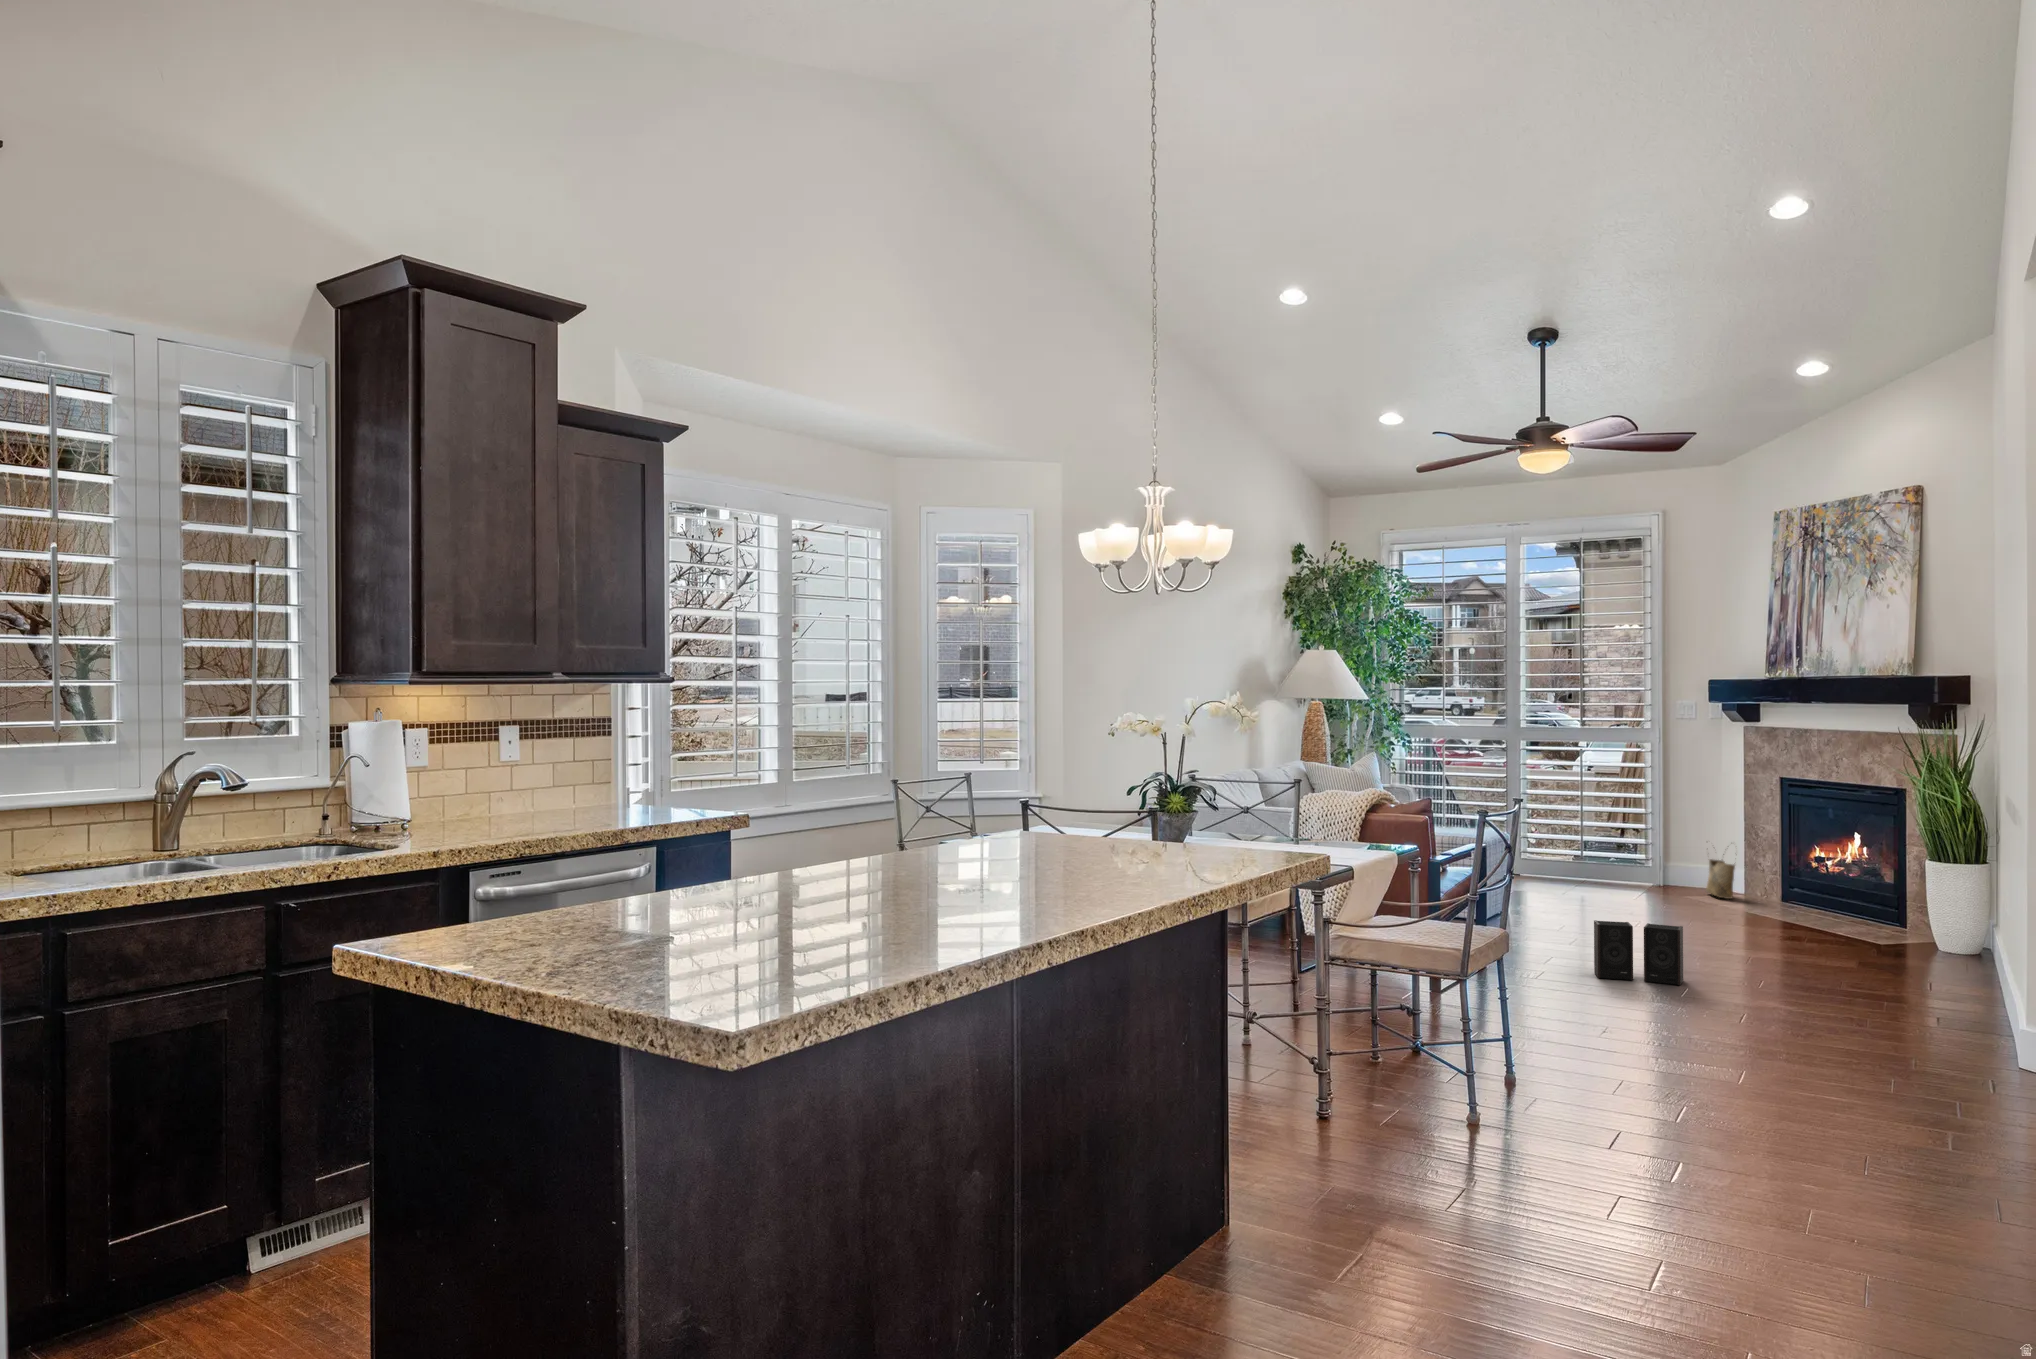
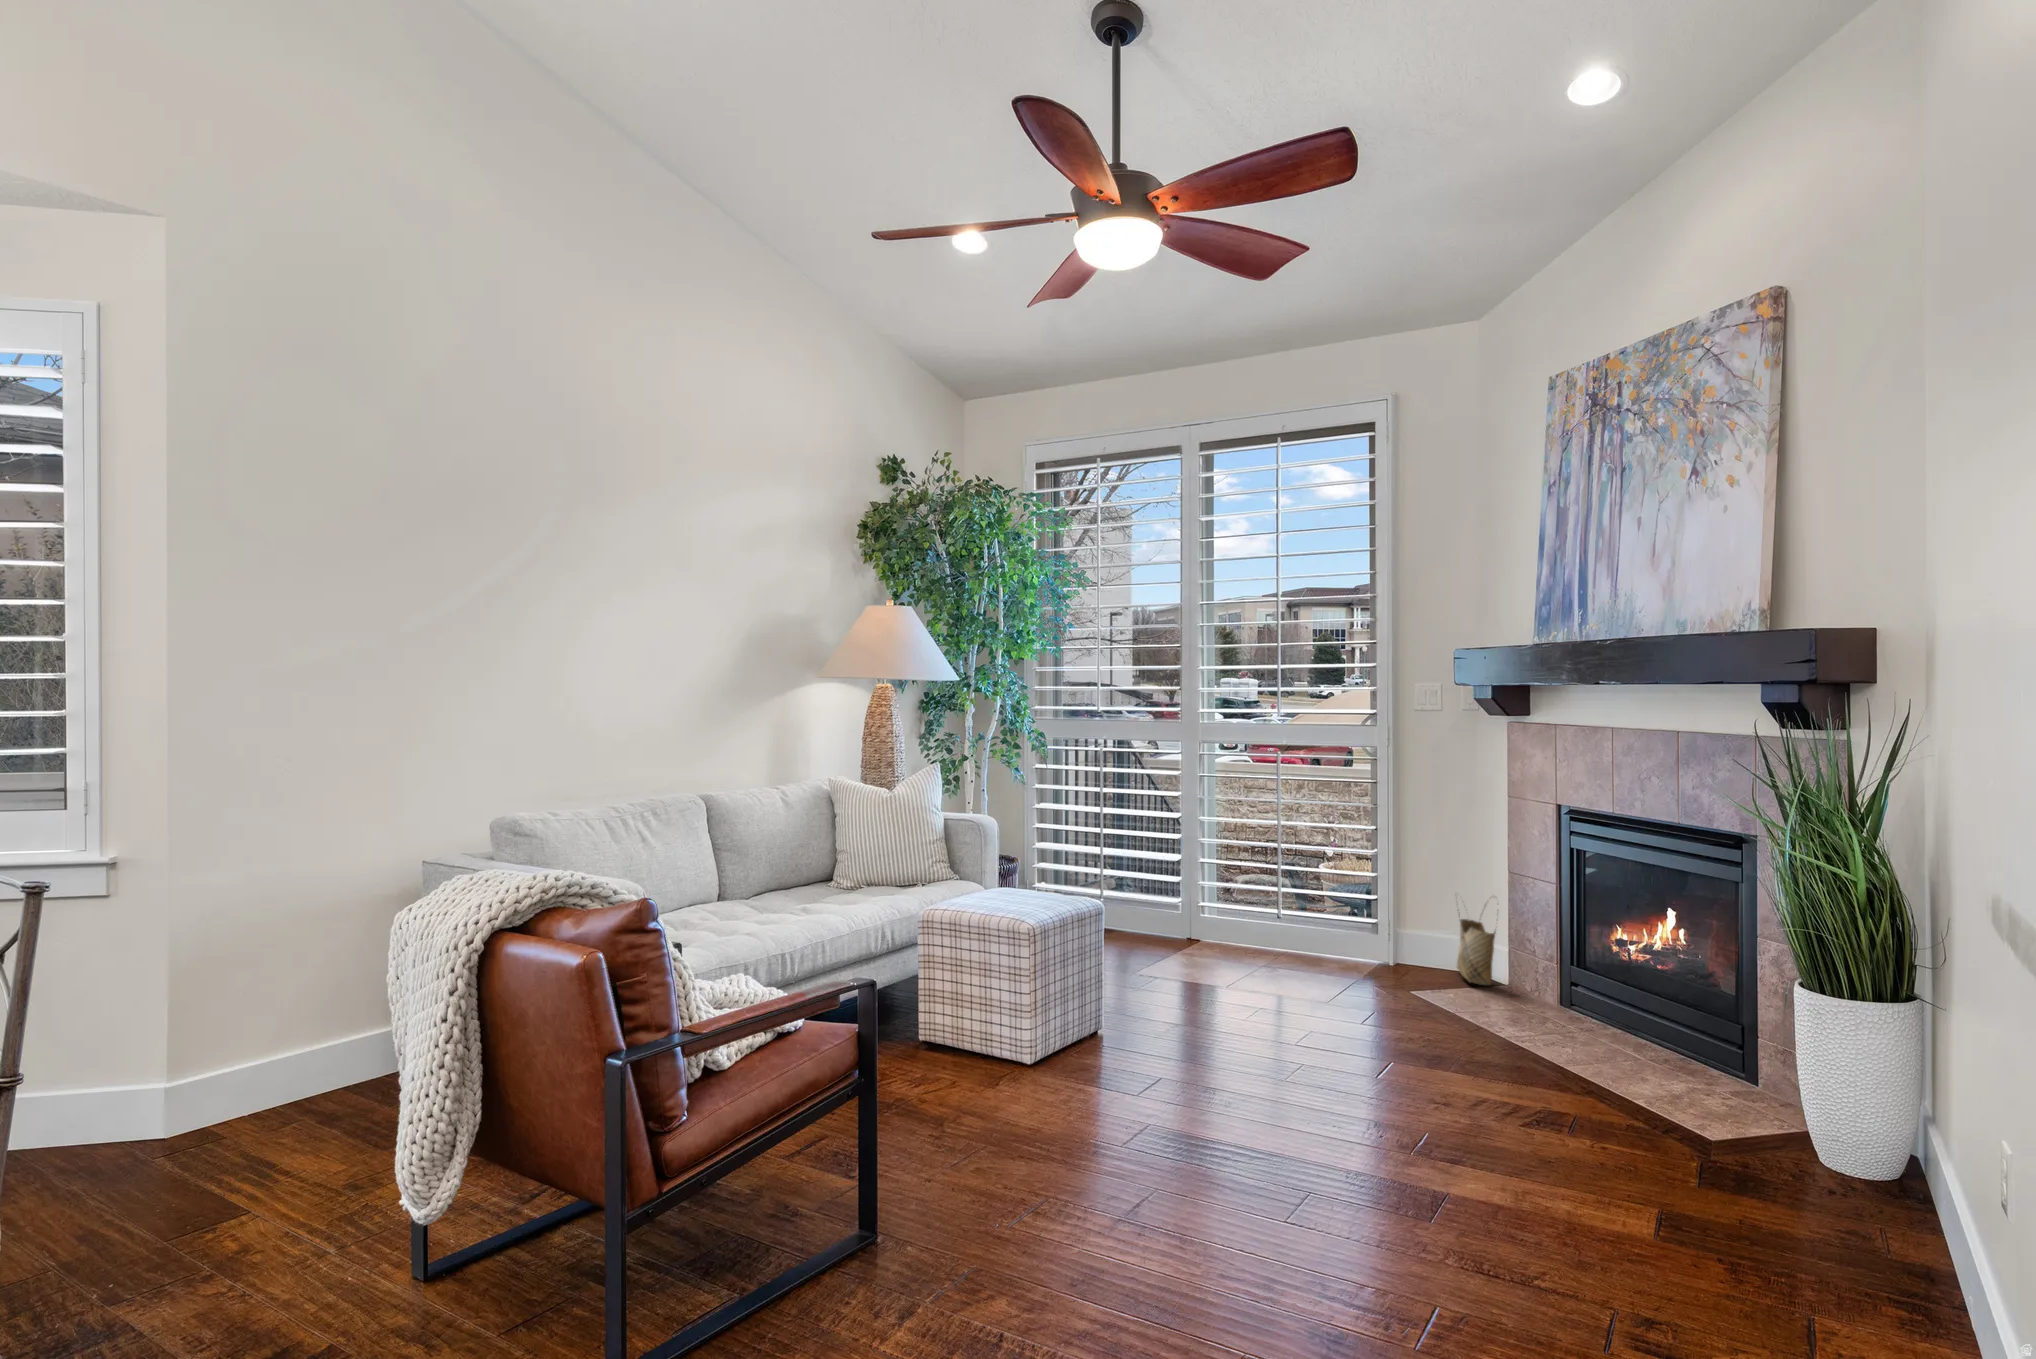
speaker: present [1594,920,1683,985] -> none [1092,1157,1273,1336]

